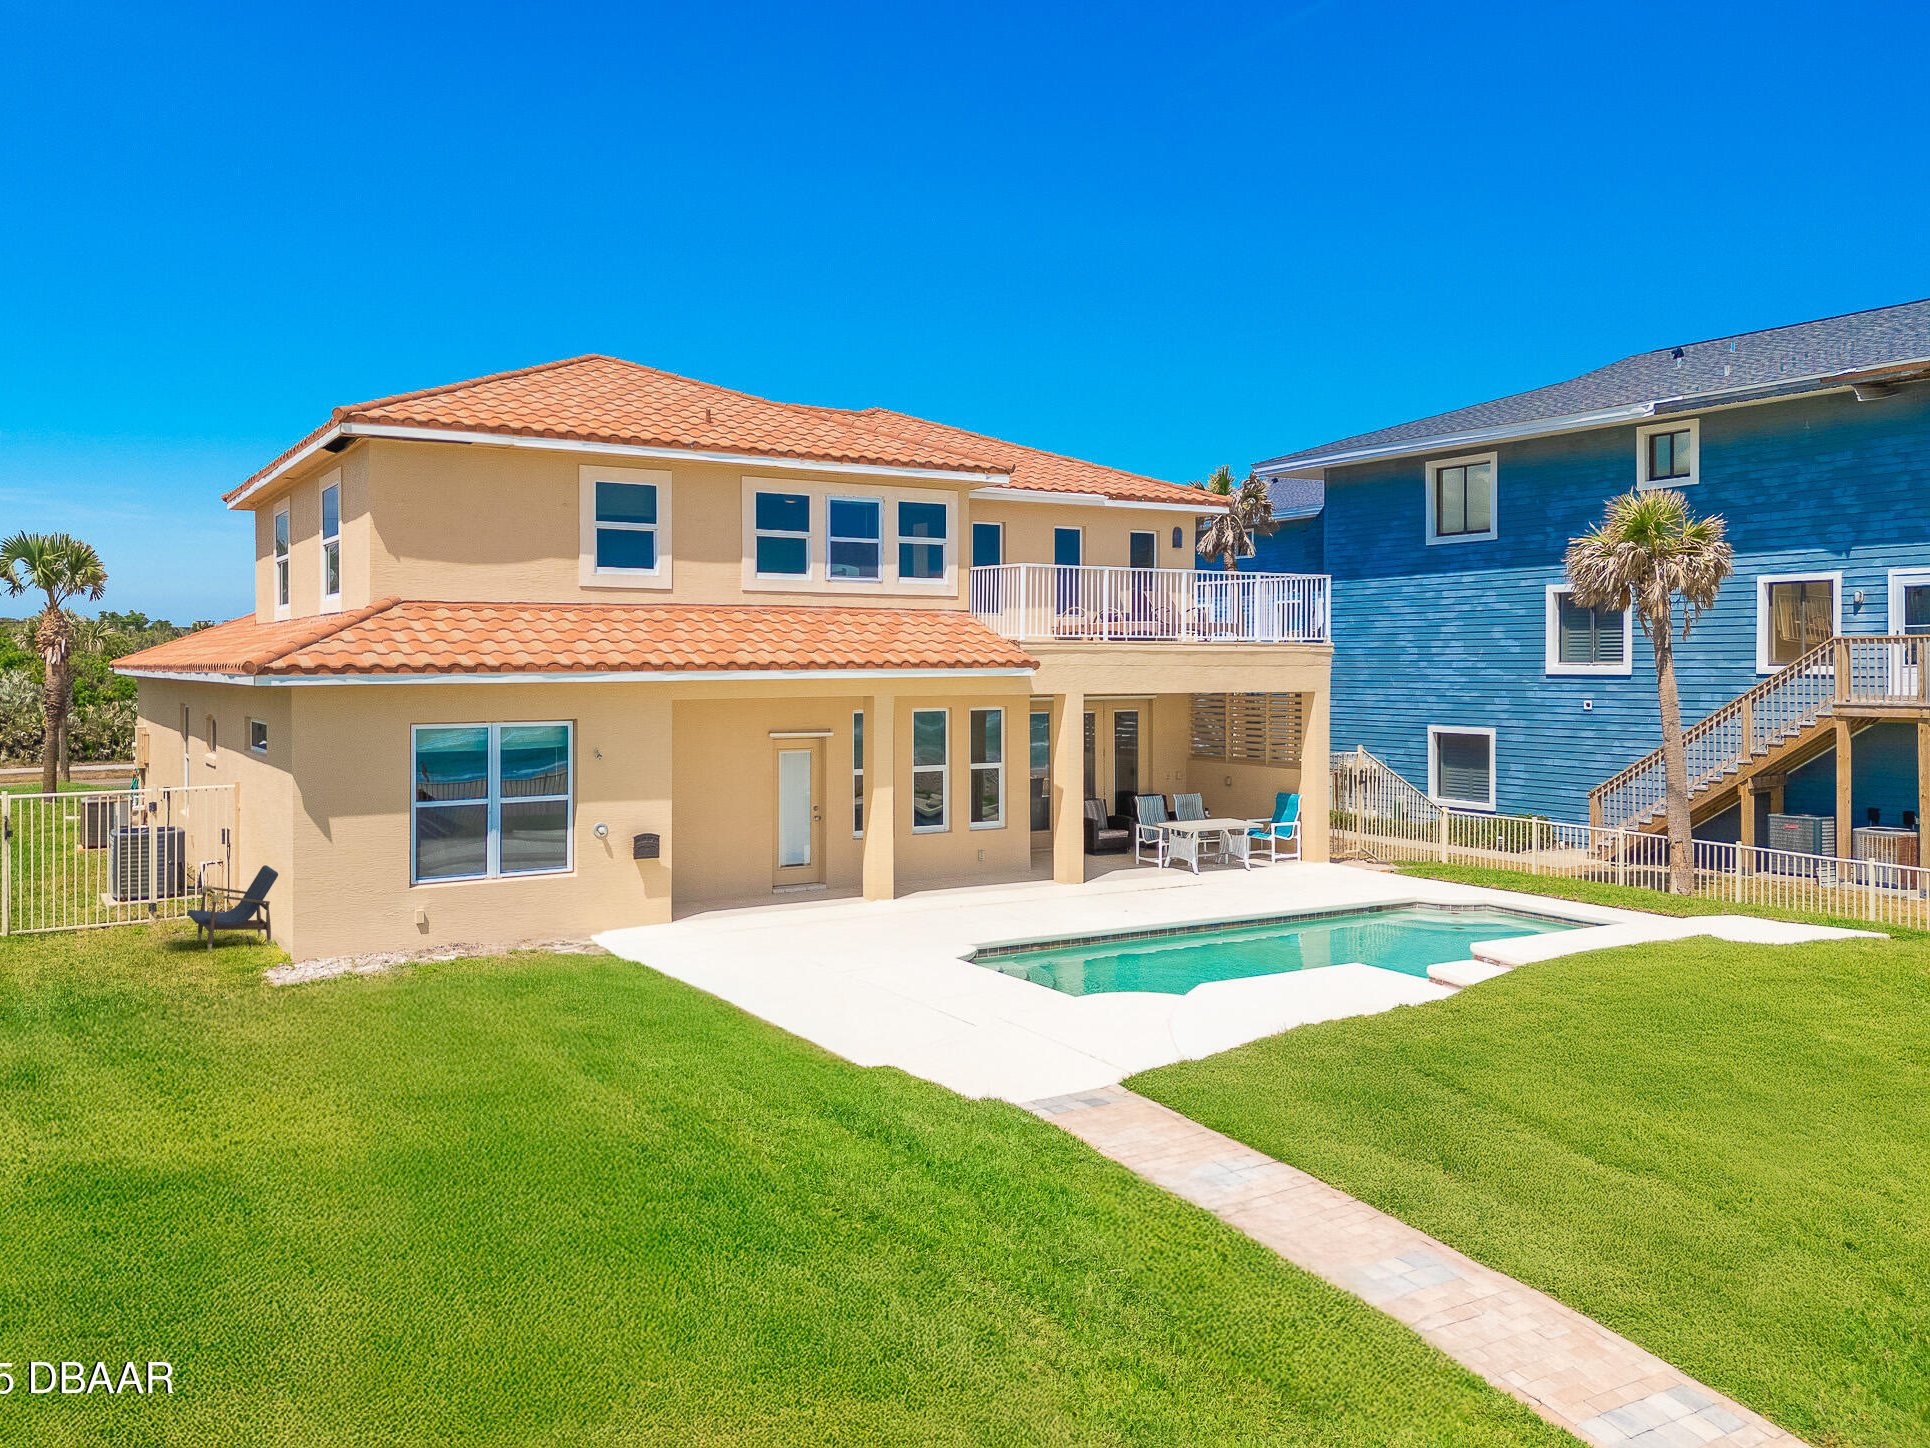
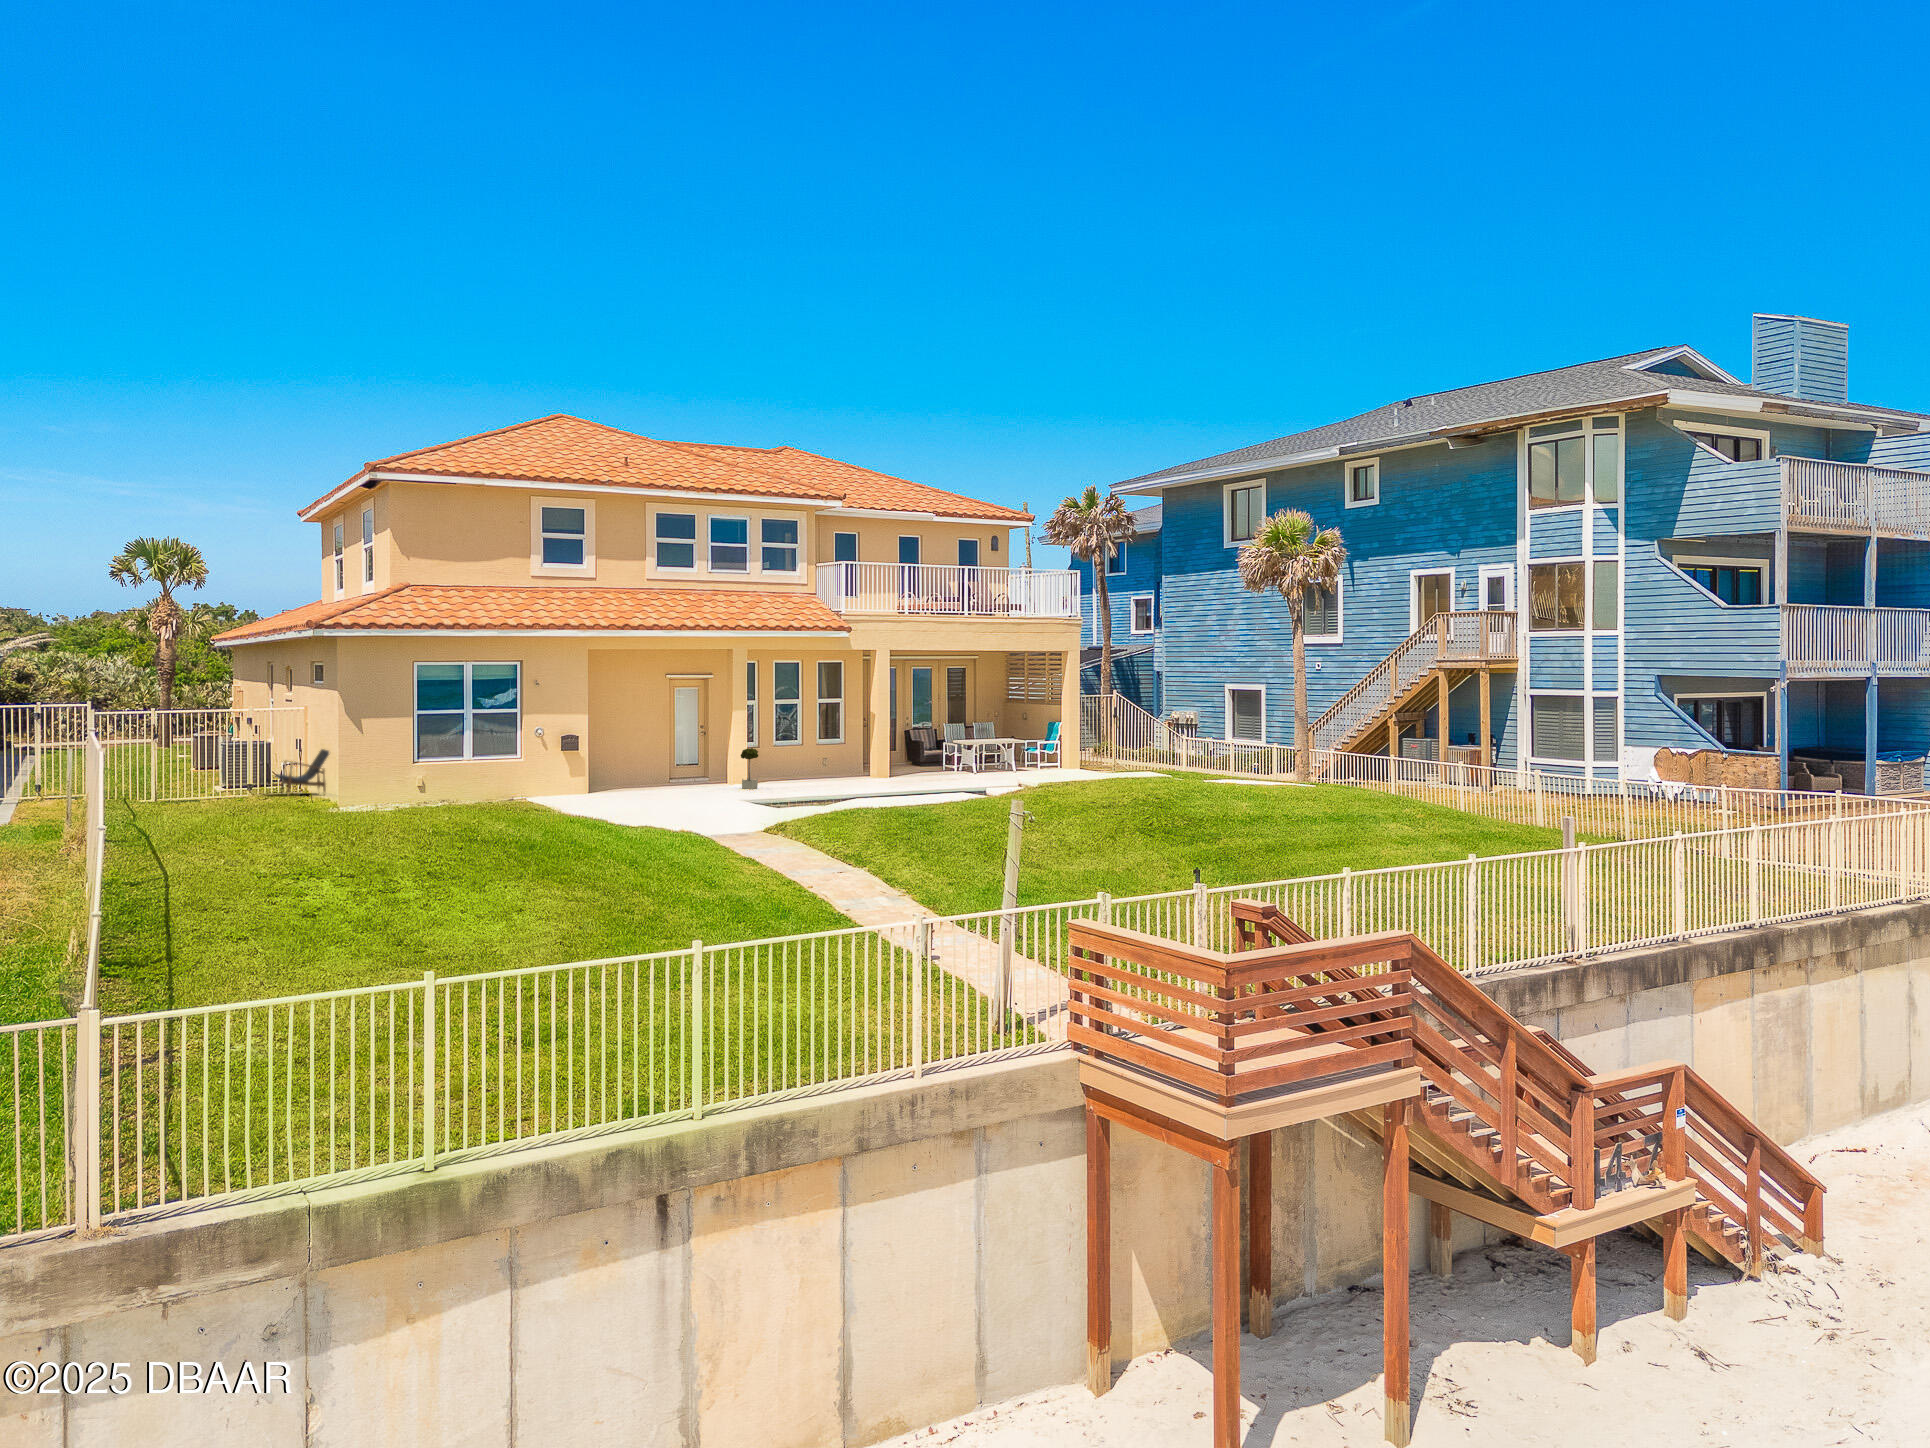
potted tree: none [886,842,912,904] -> present [741,748,758,789]

